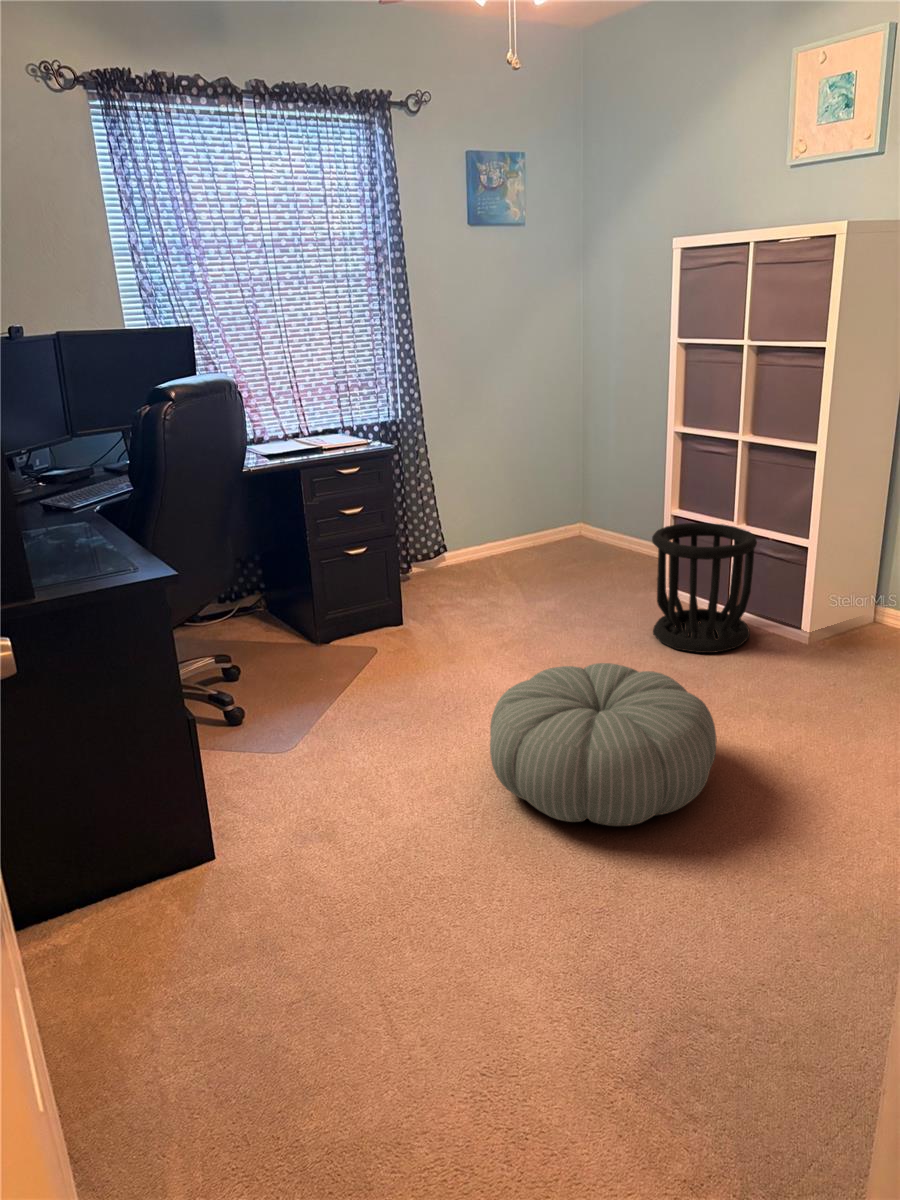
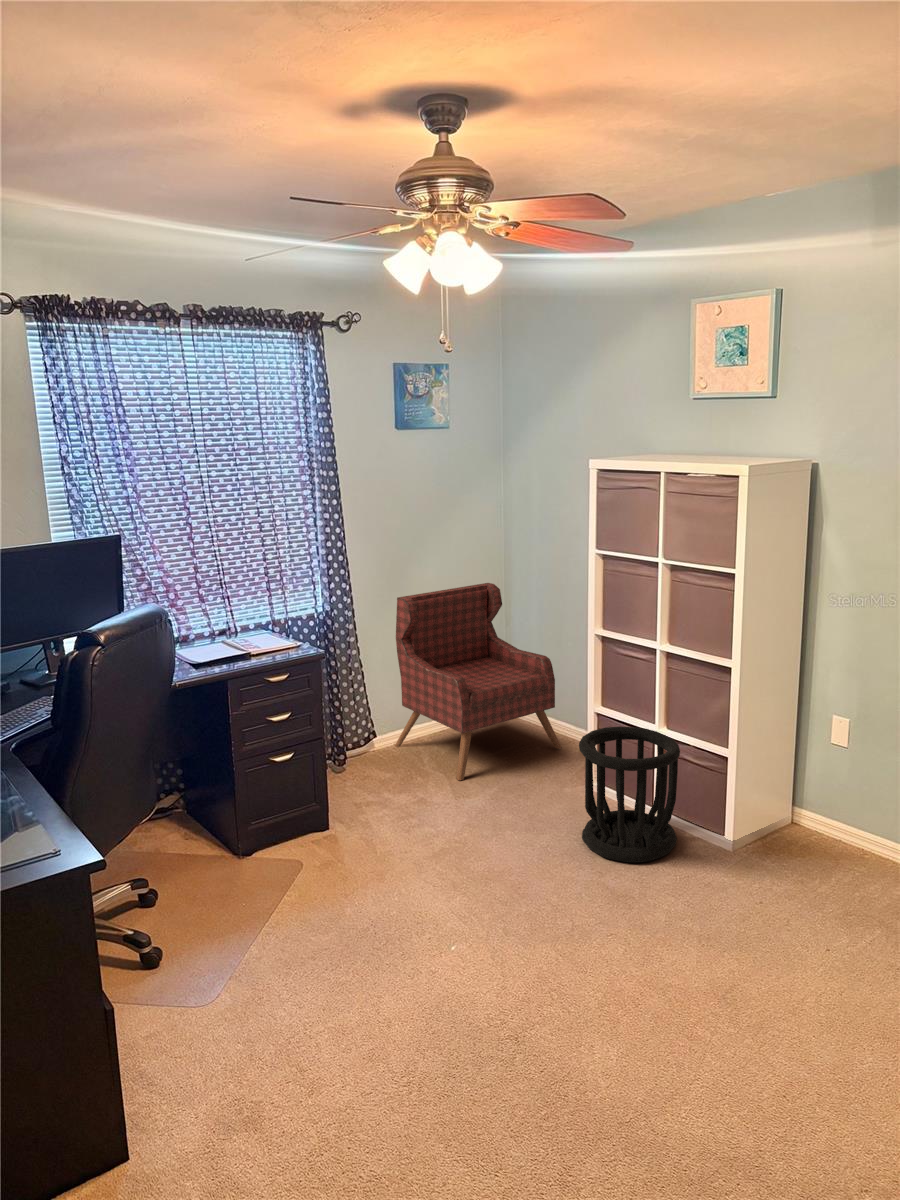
armchair: none [467,395,637,588] -> present [395,583,562,780]
pouf: present [490,663,717,826] -> none [424,900,655,1100]

